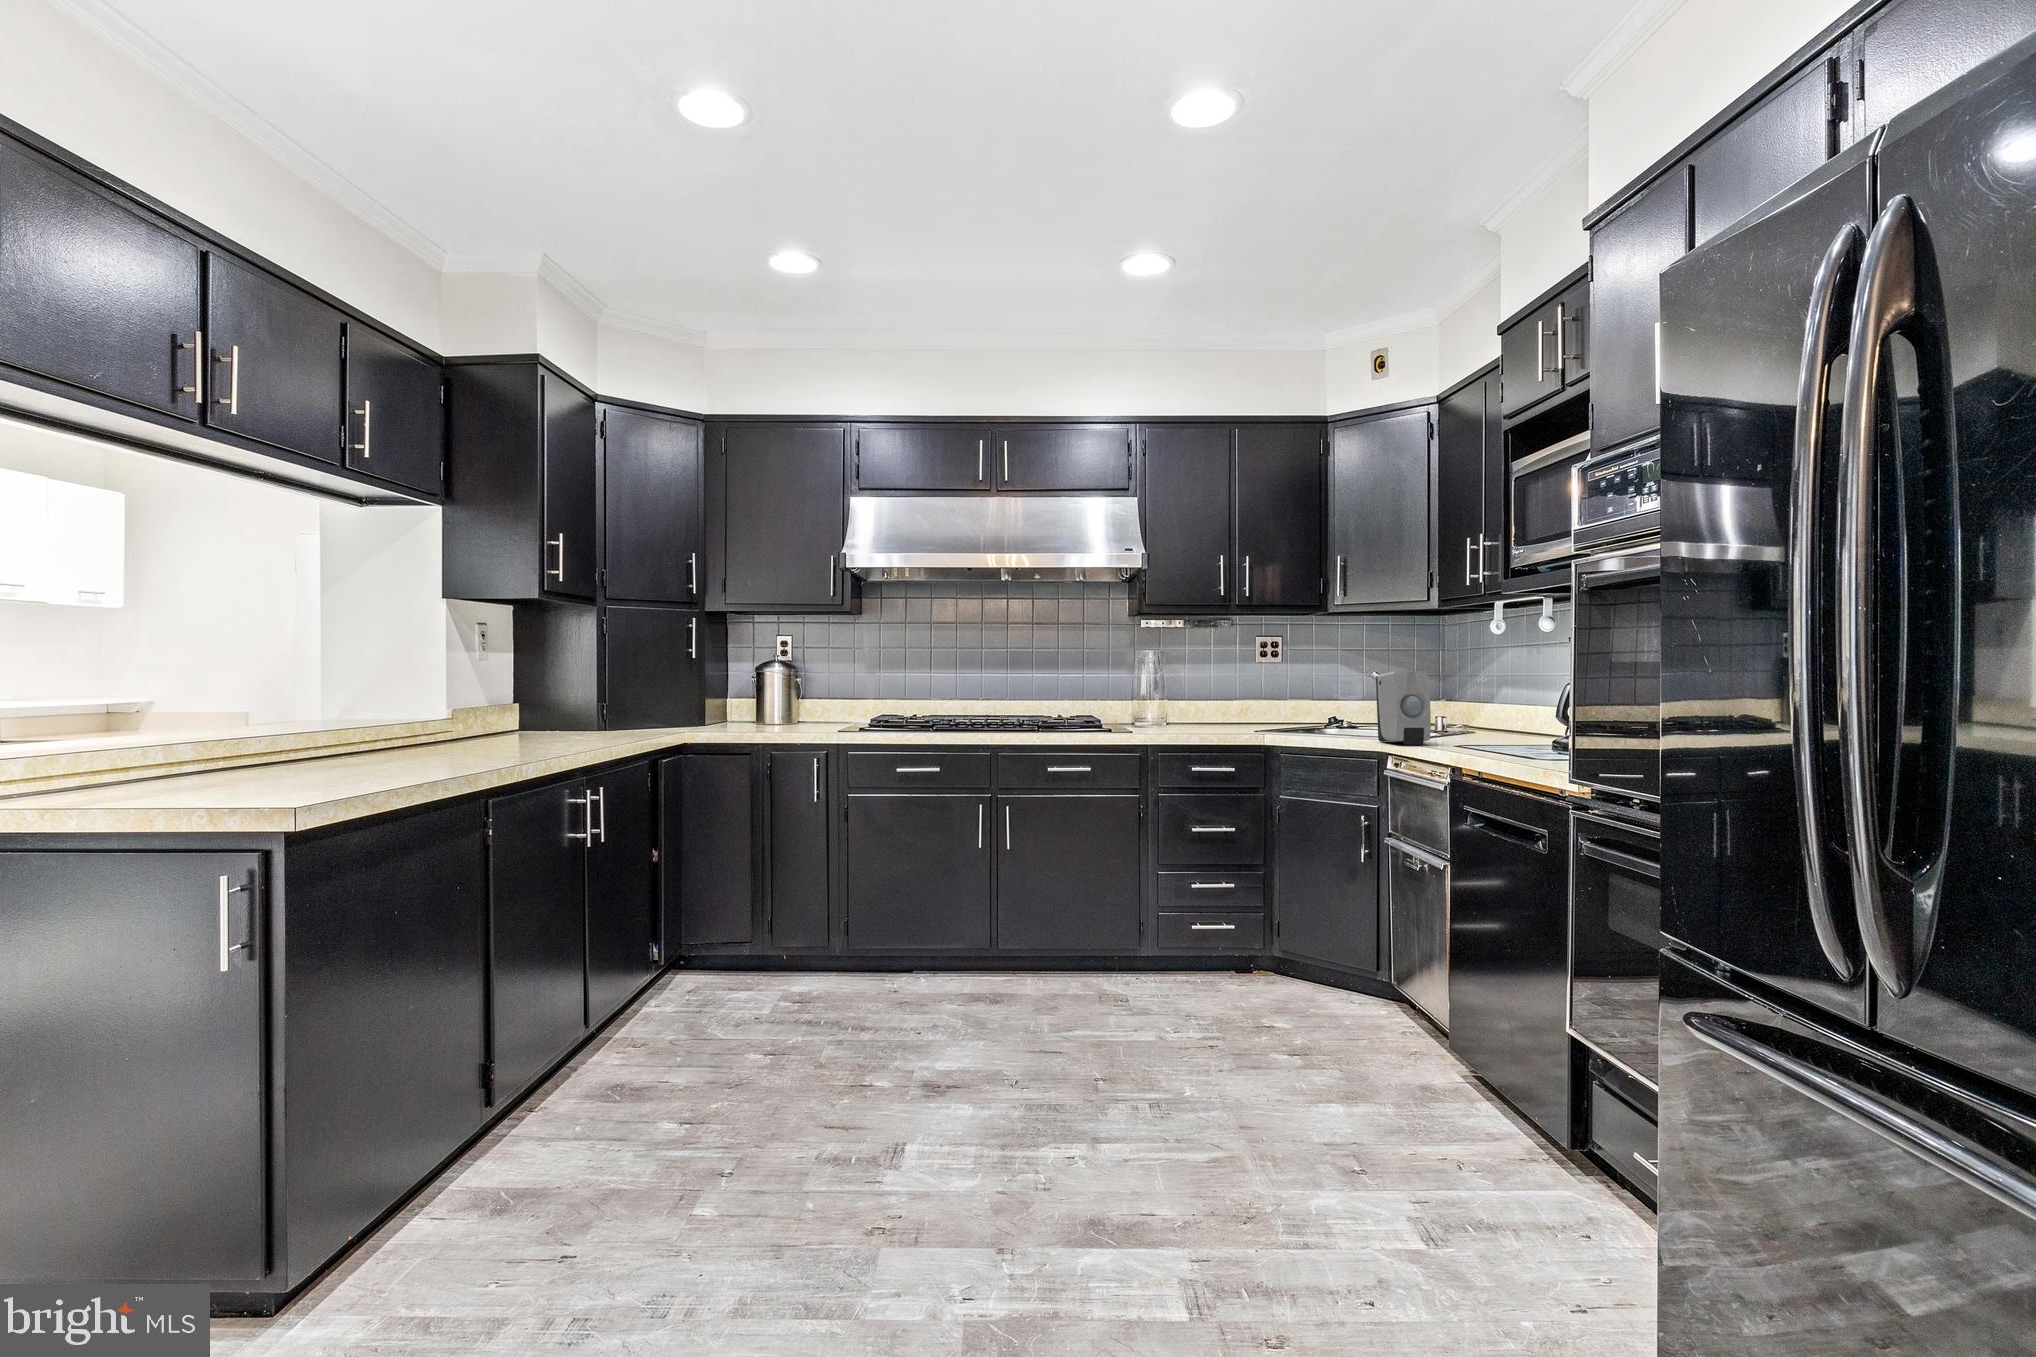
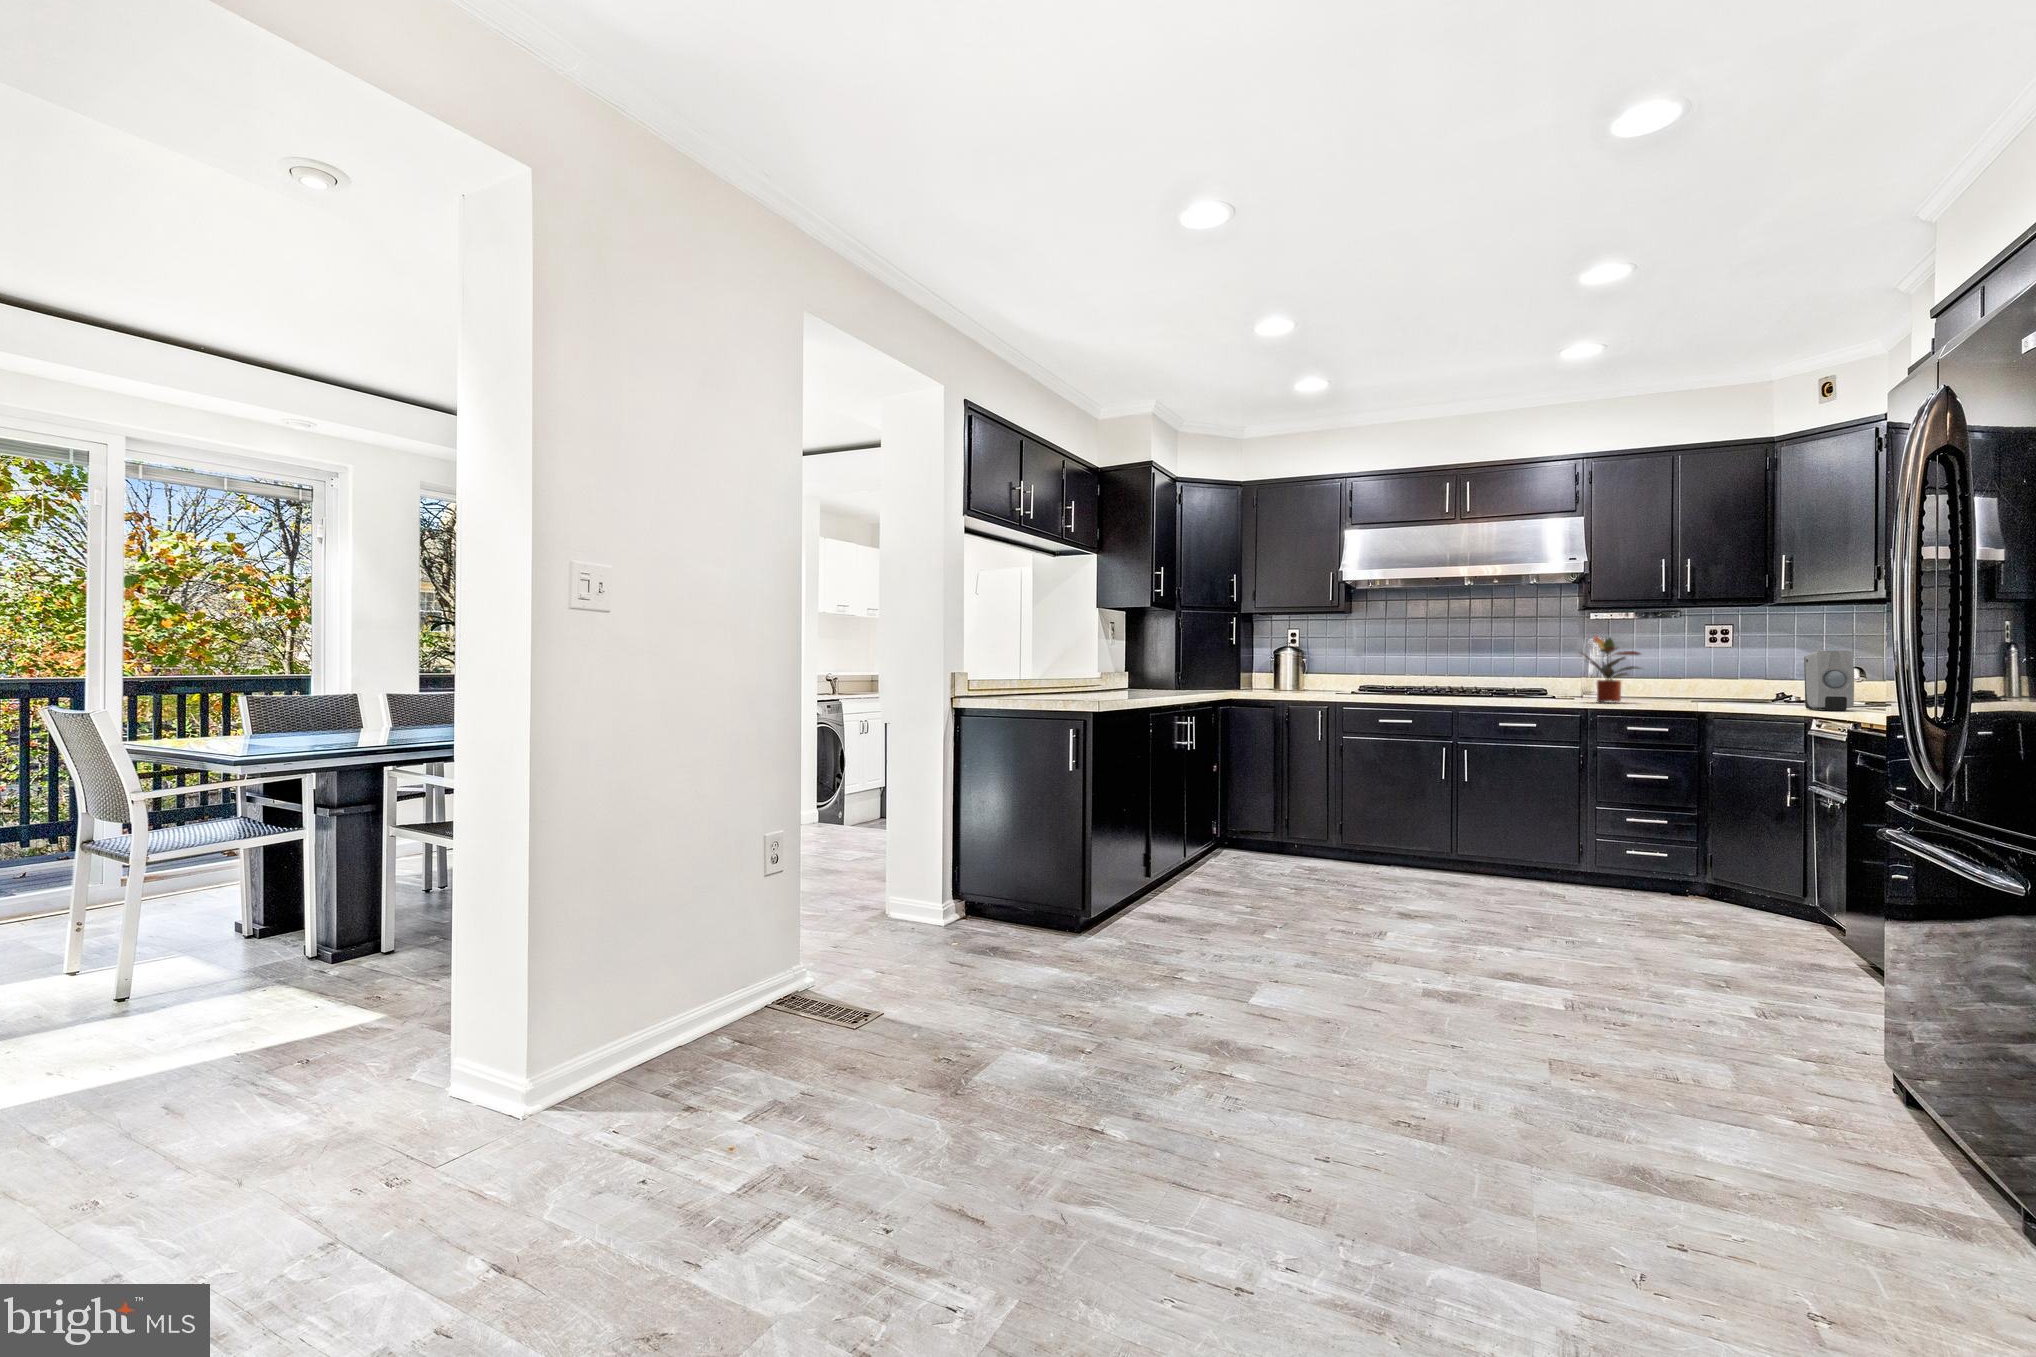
potted plant: none [1134,648,1205,733] -> present [1582,636,1640,702]

